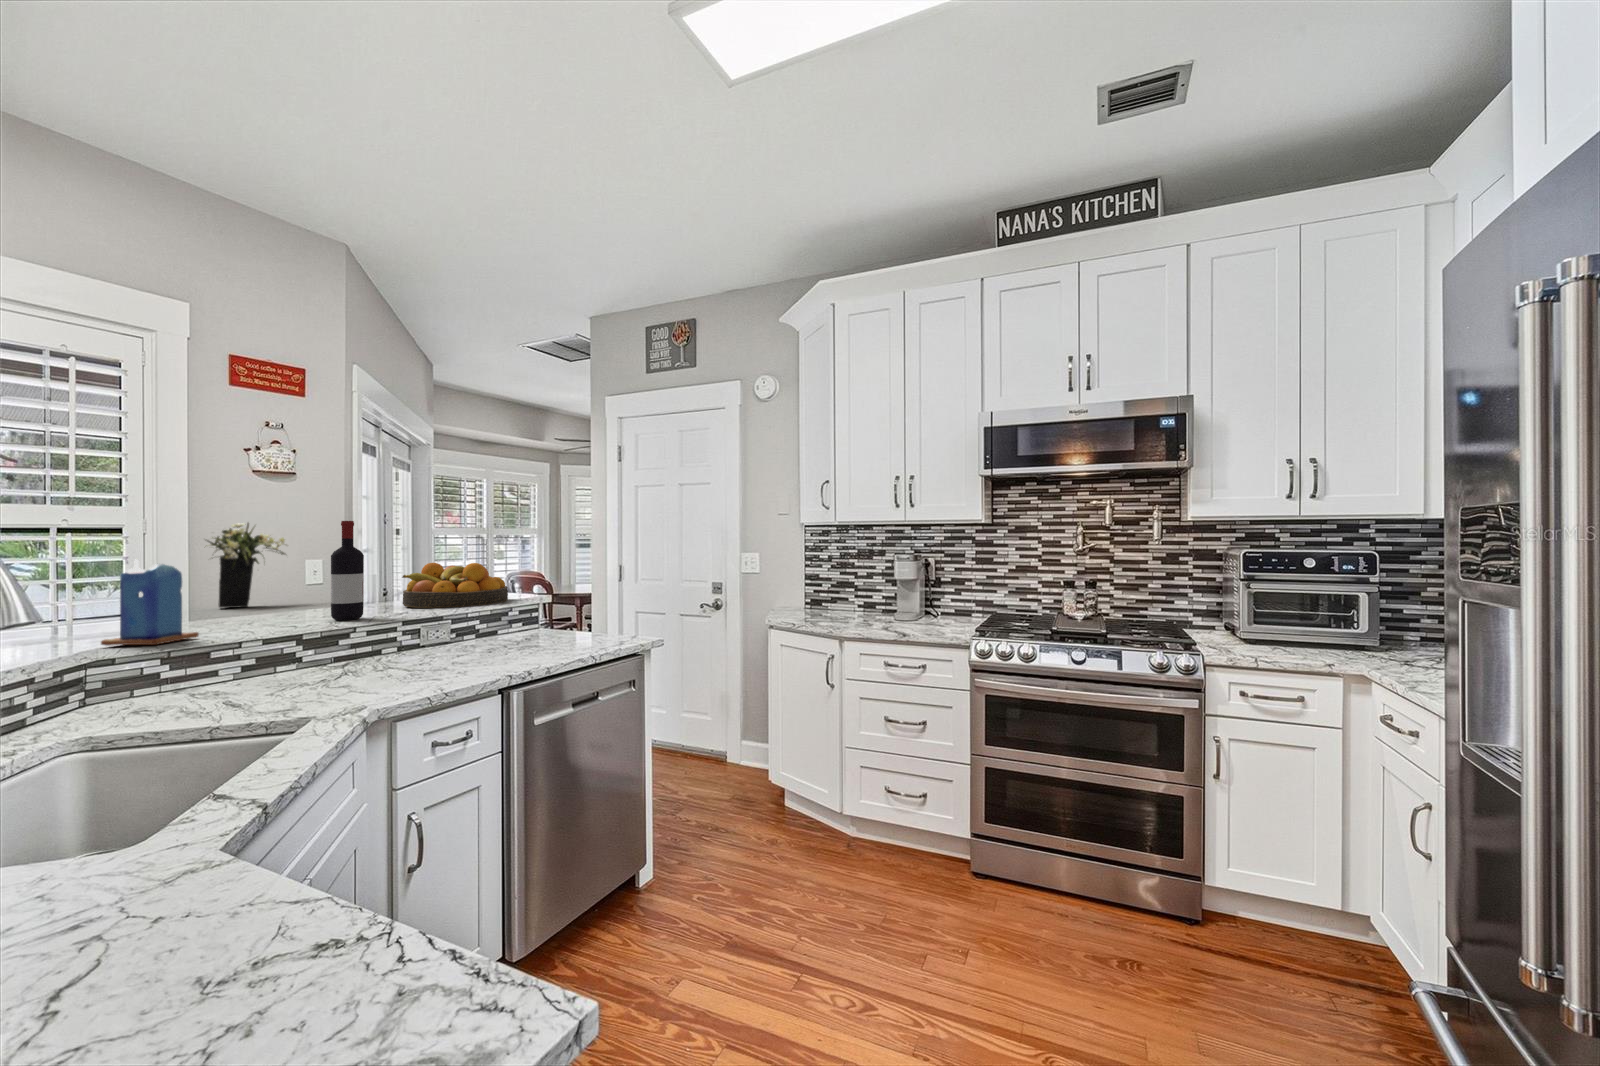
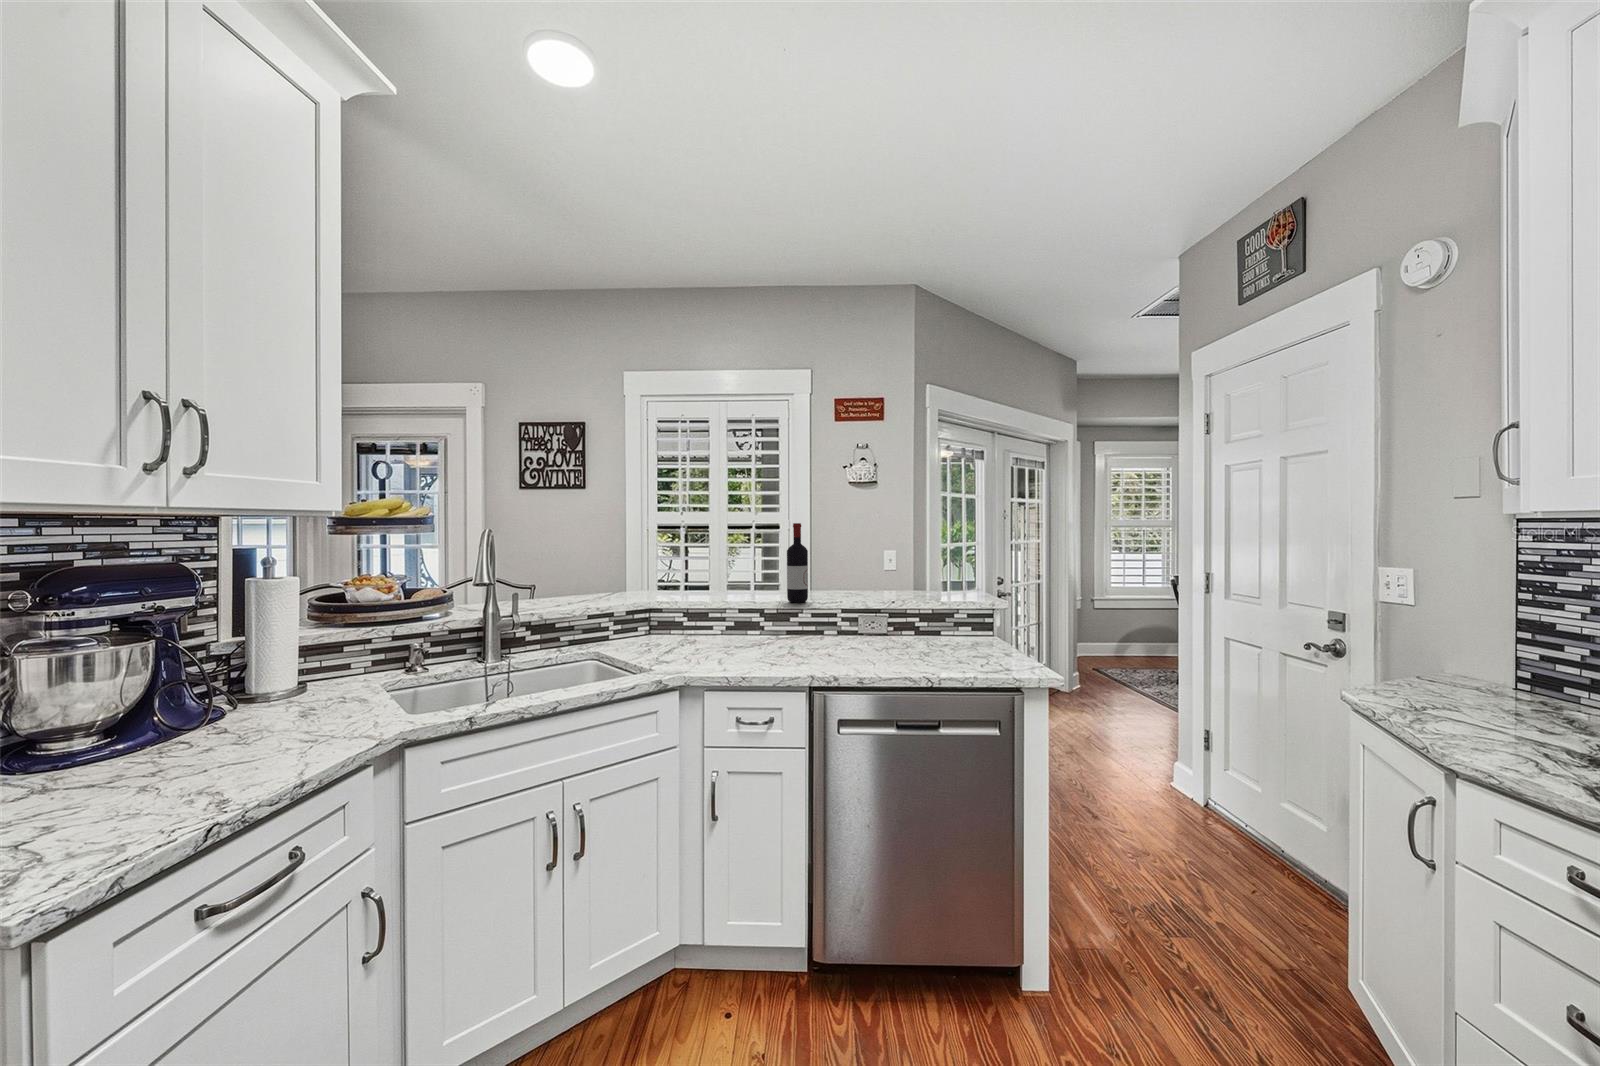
flower arrangement: present [207,523,285,608] -> none [820,522,872,587]
candle: present [101,559,199,646] -> none [668,550,704,604]
fruit bowl: present [402,563,508,608] -> none [868,559,958,604]

